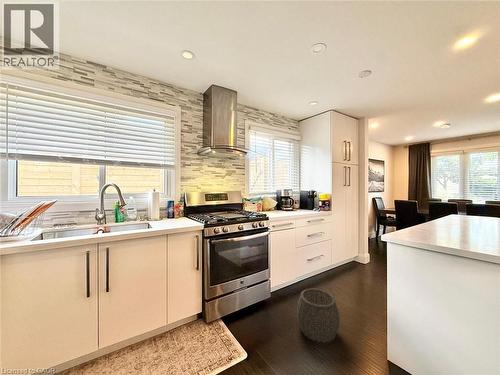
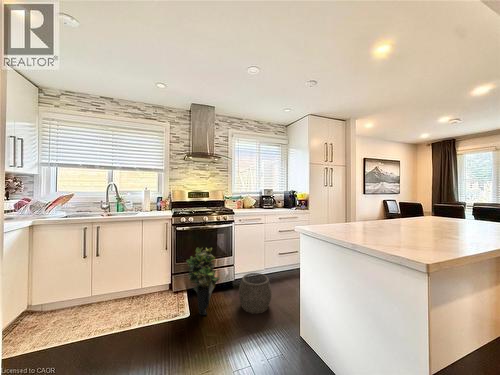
potted plant: none [234,263,280,358] -> present [187,248,220,315]

